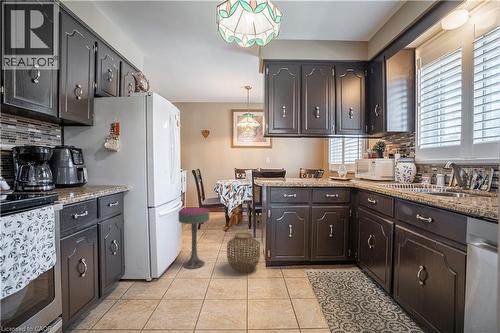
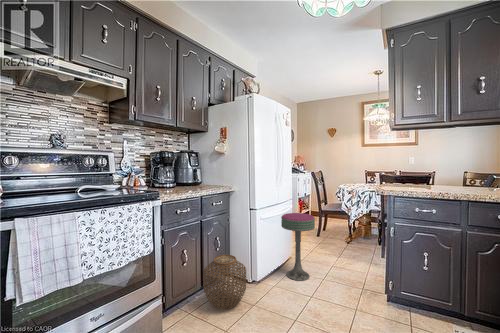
woven basket: present [227,233,260,273] -> present [203,255,246,309]

